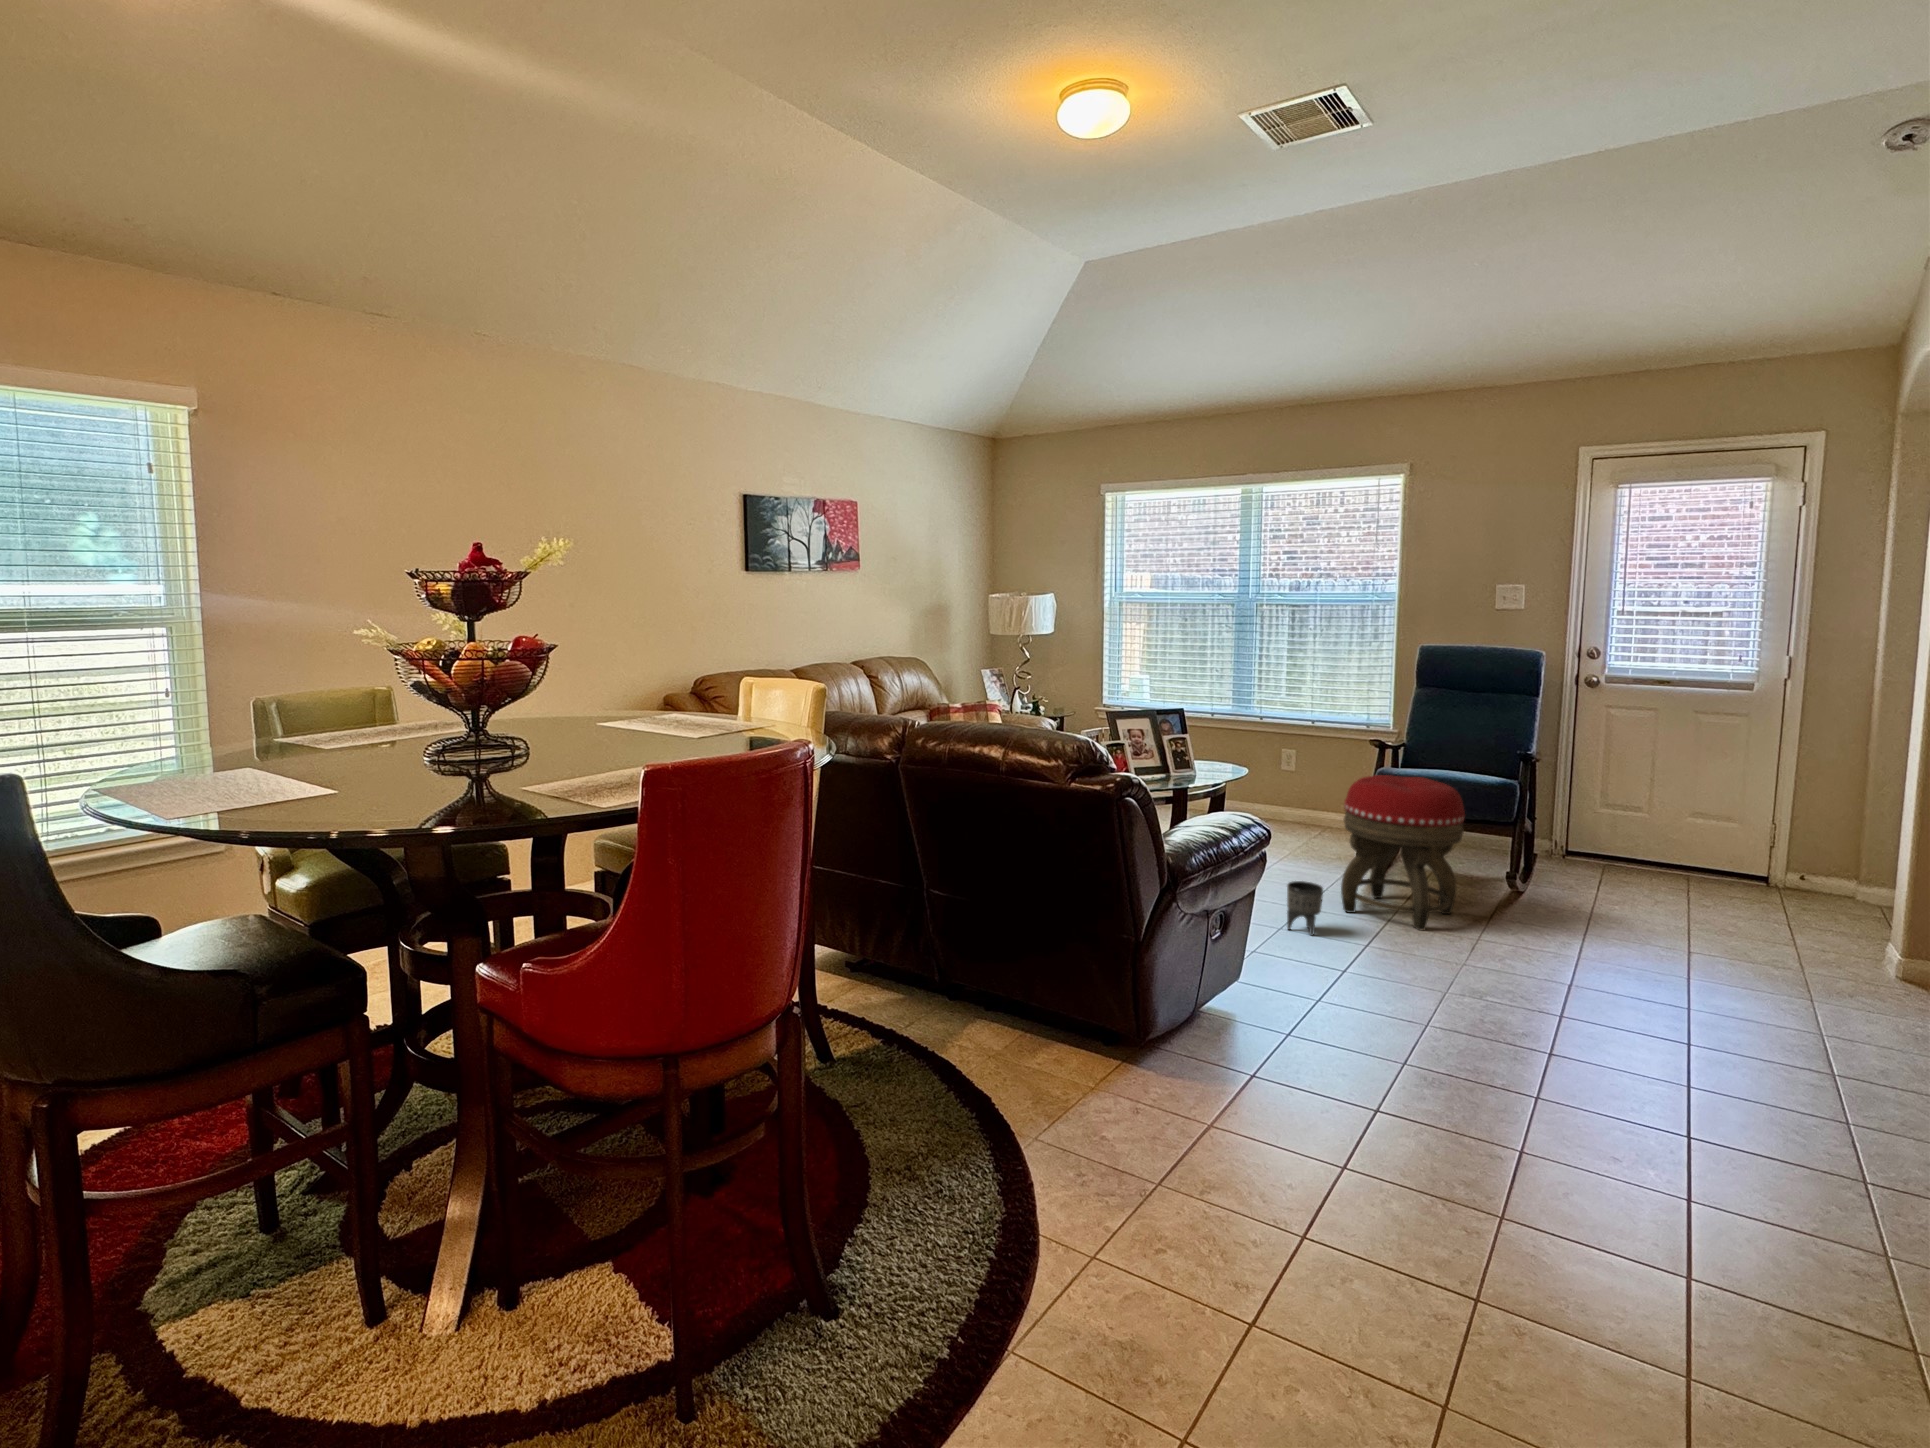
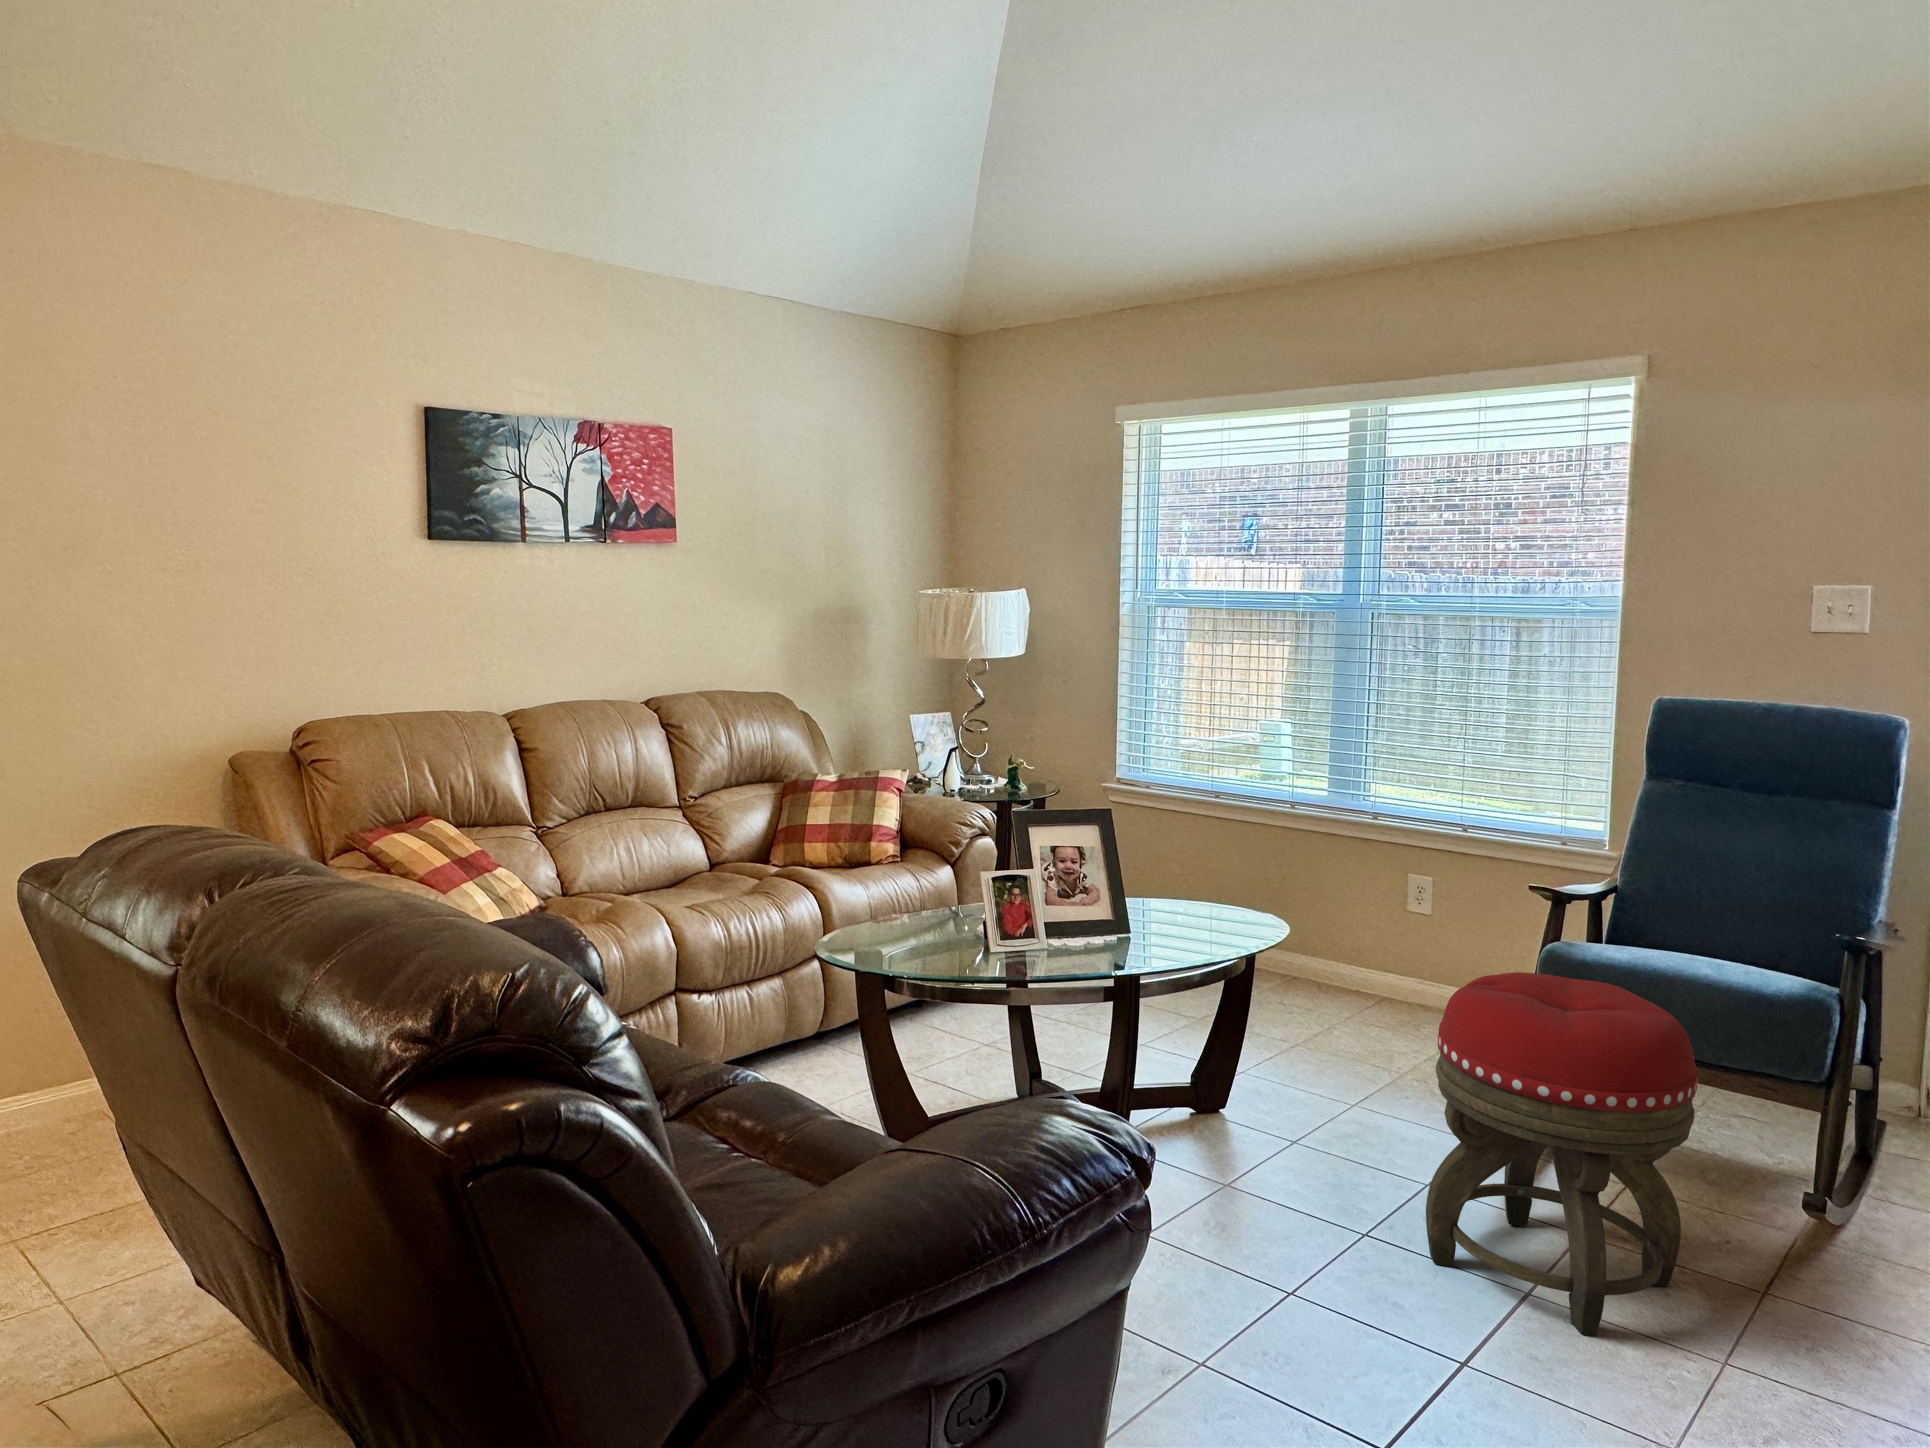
planter: present [1287,881,1323,935] -> none [1284,1203,1360,1334]

